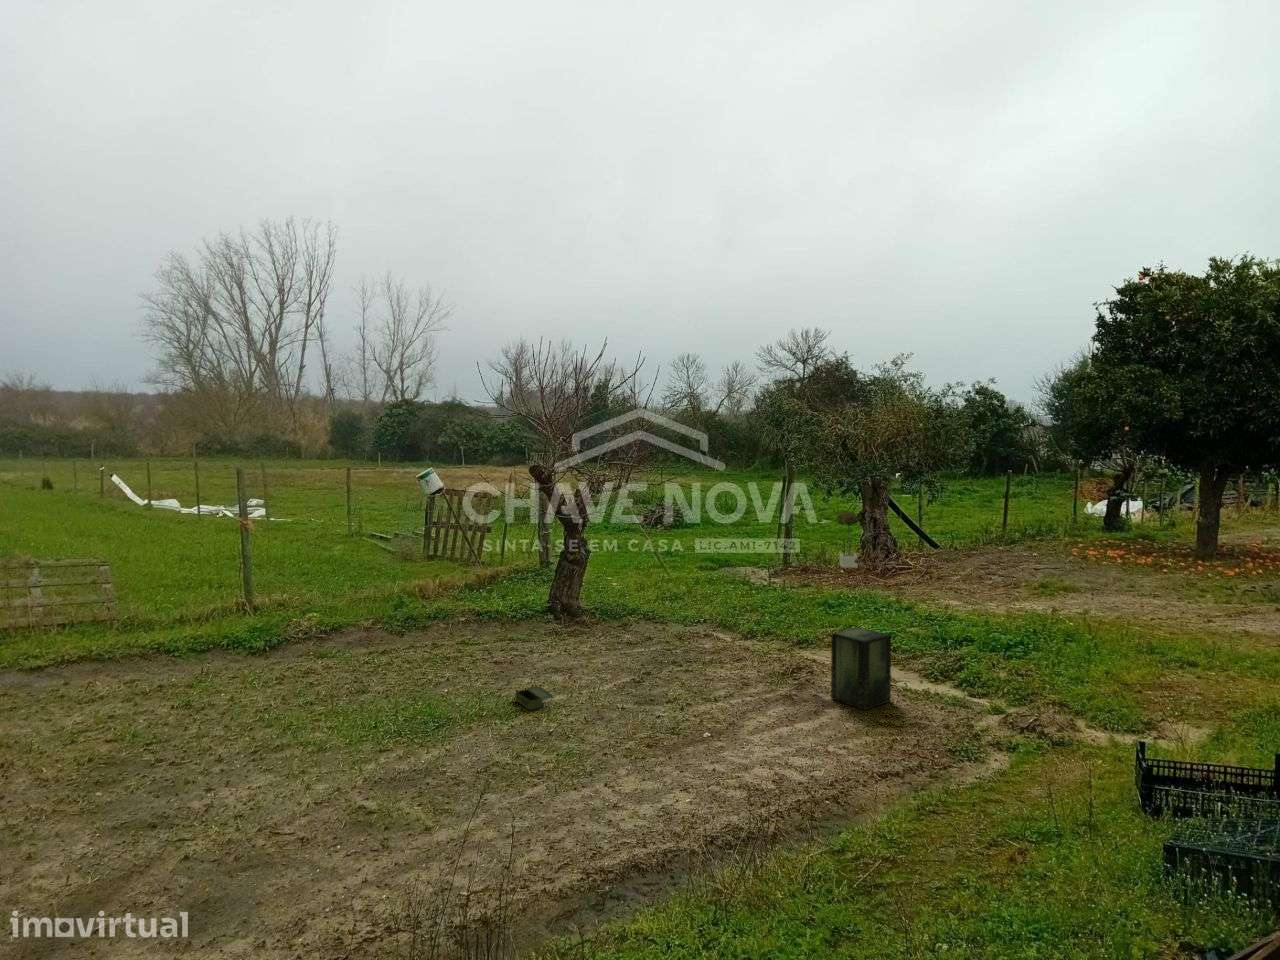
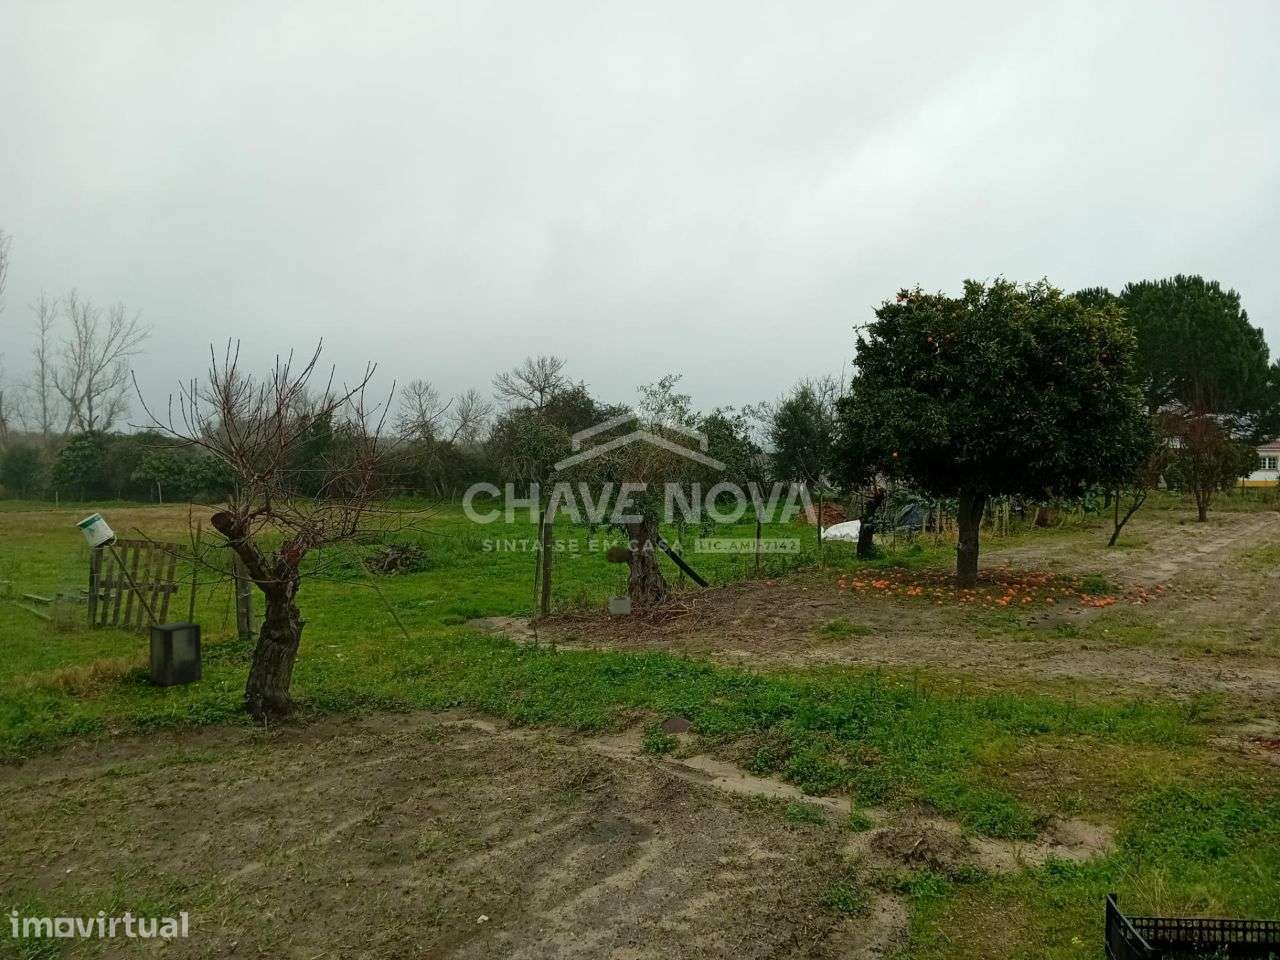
storage box: present [831,628,891,710] -> present [150,621,202,686]
toolbox: present [515,687,553,710] -> none [173,862,239,910]

